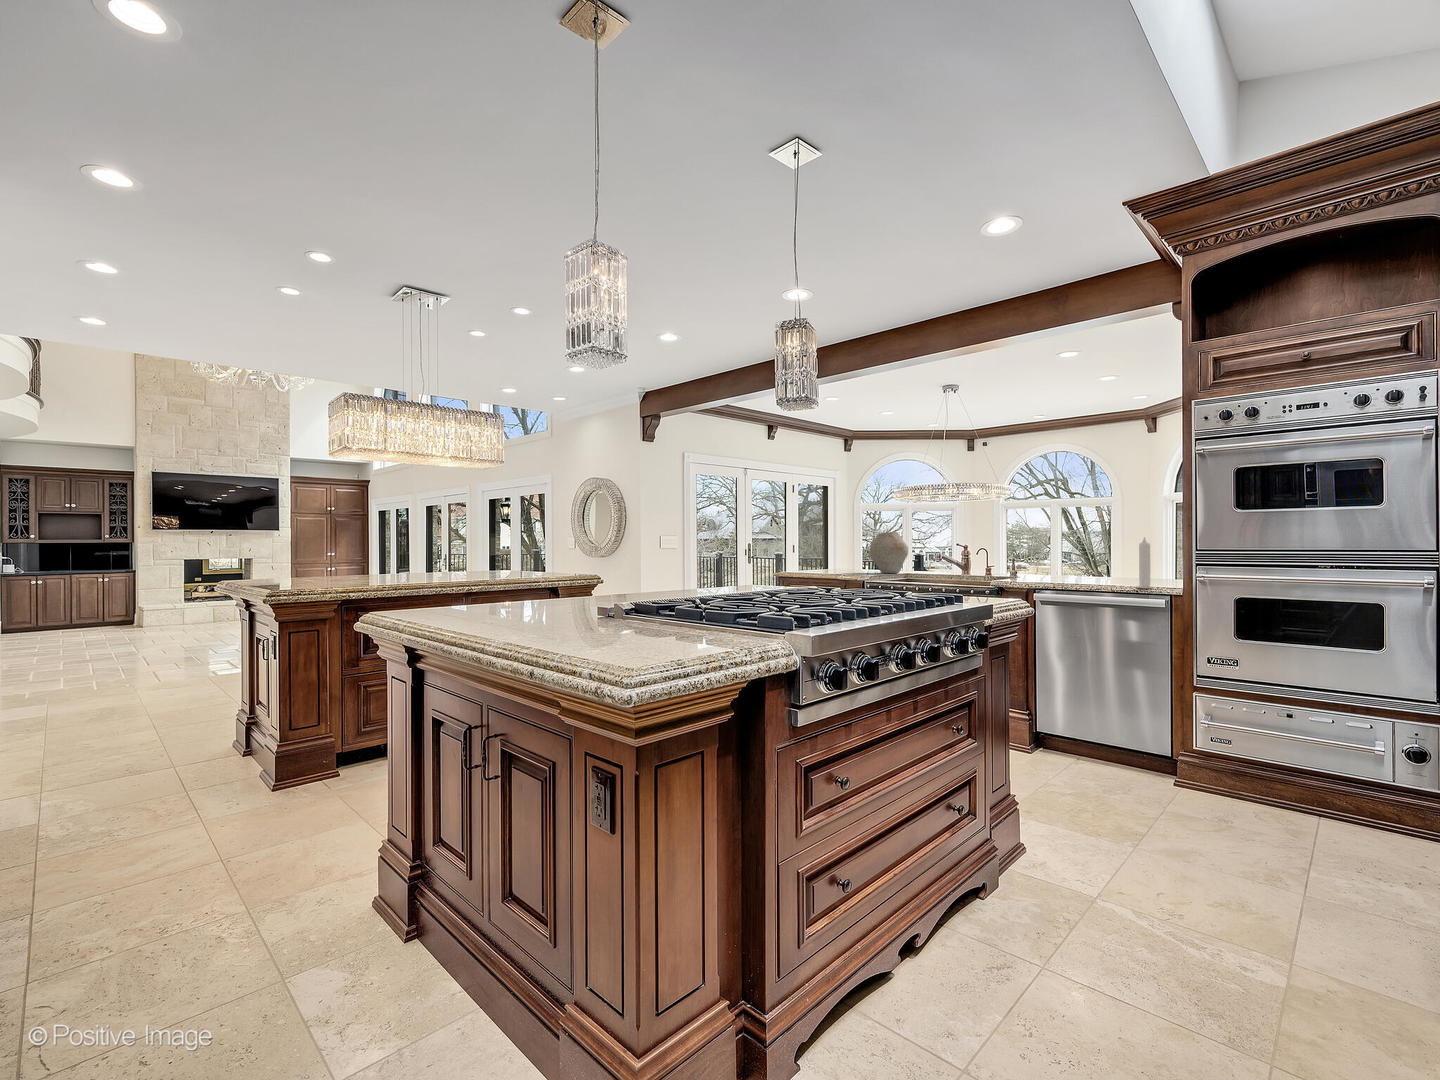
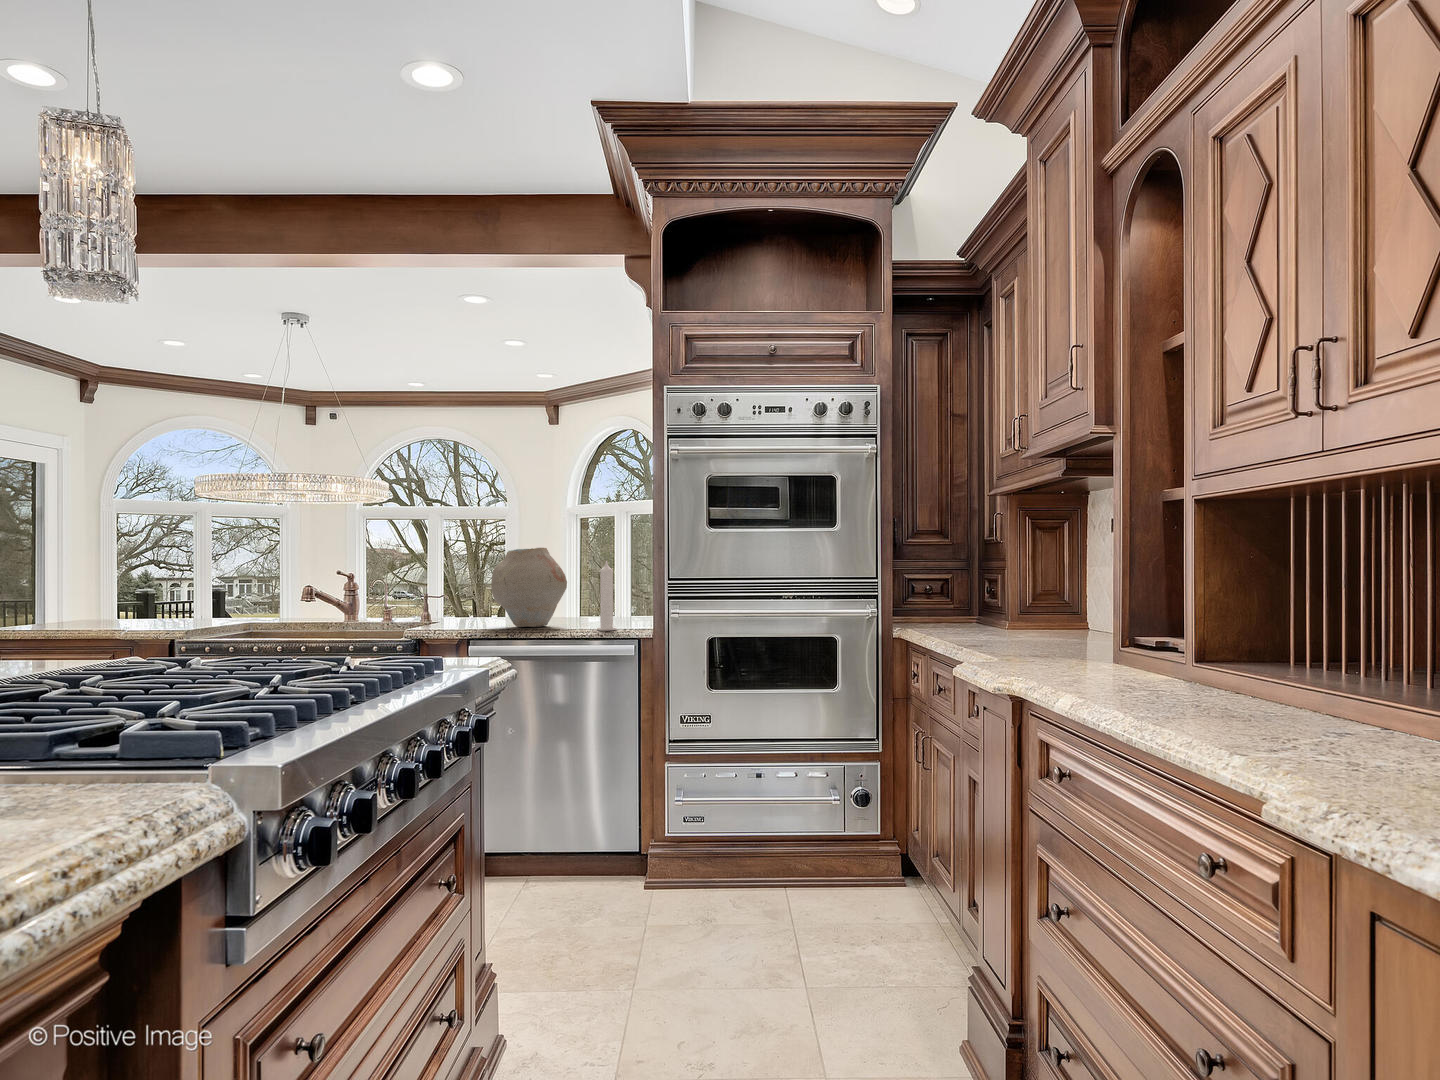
vase: present [869,532,908,573] -> present [491,548,567,627]

